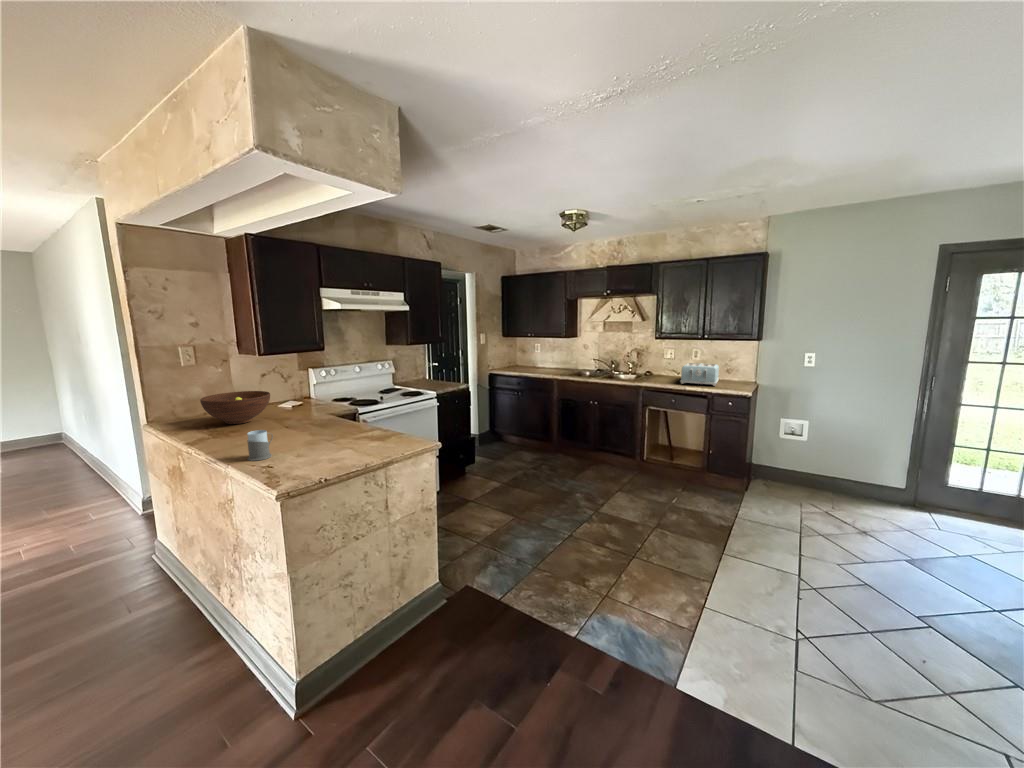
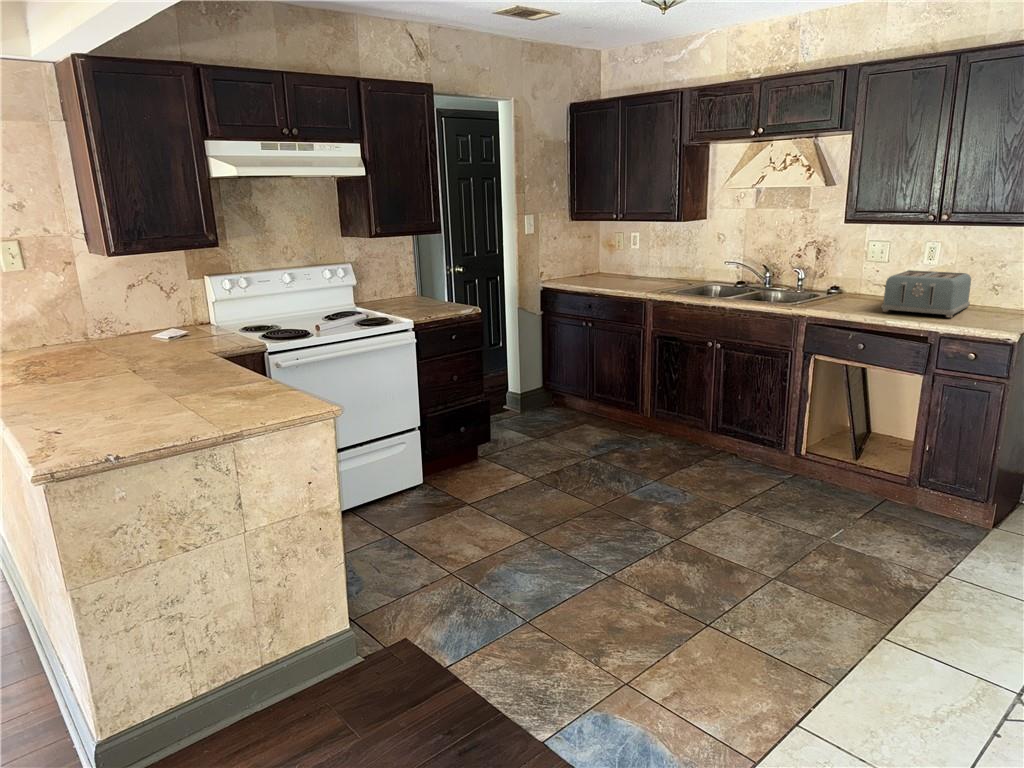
fruit bowl: present [200,391,270,424] -> none [19,311,123,362]
mug: present [247,430,273,461] -> none [36,374,80,420]

